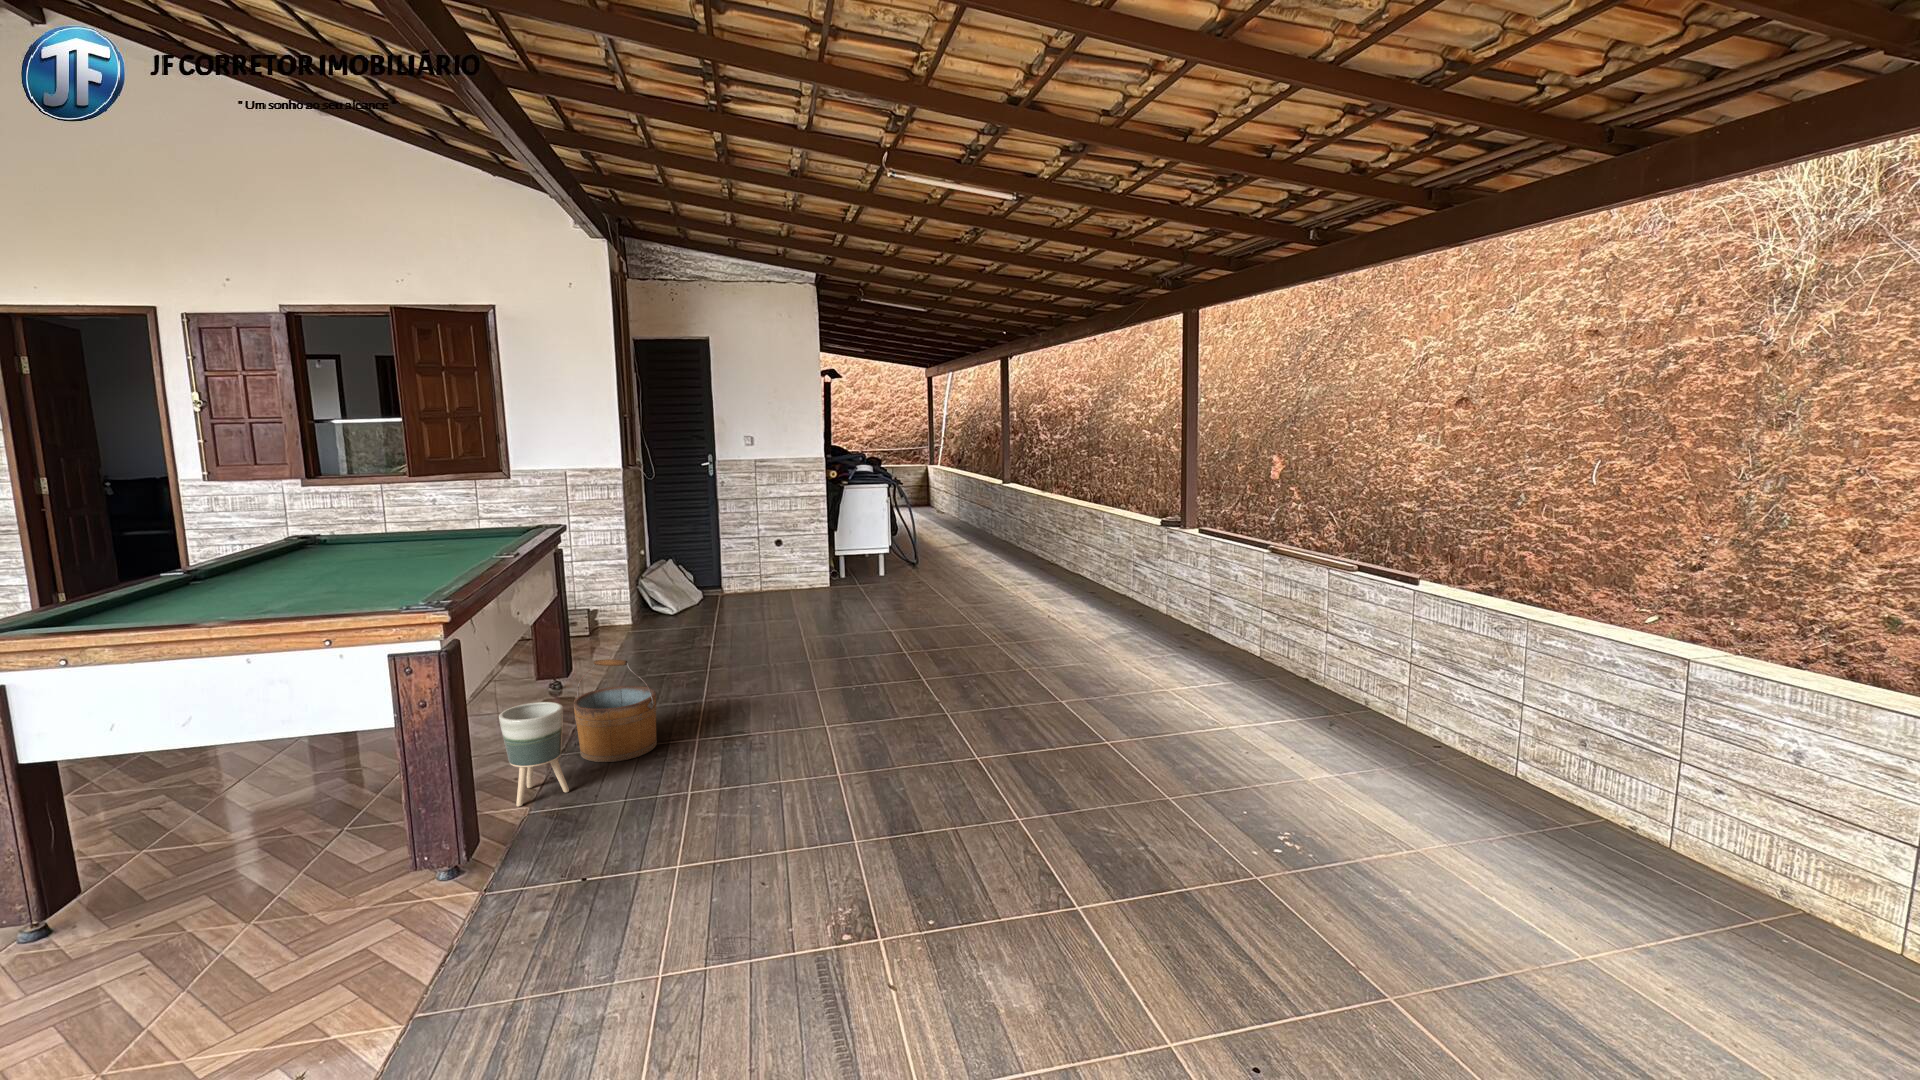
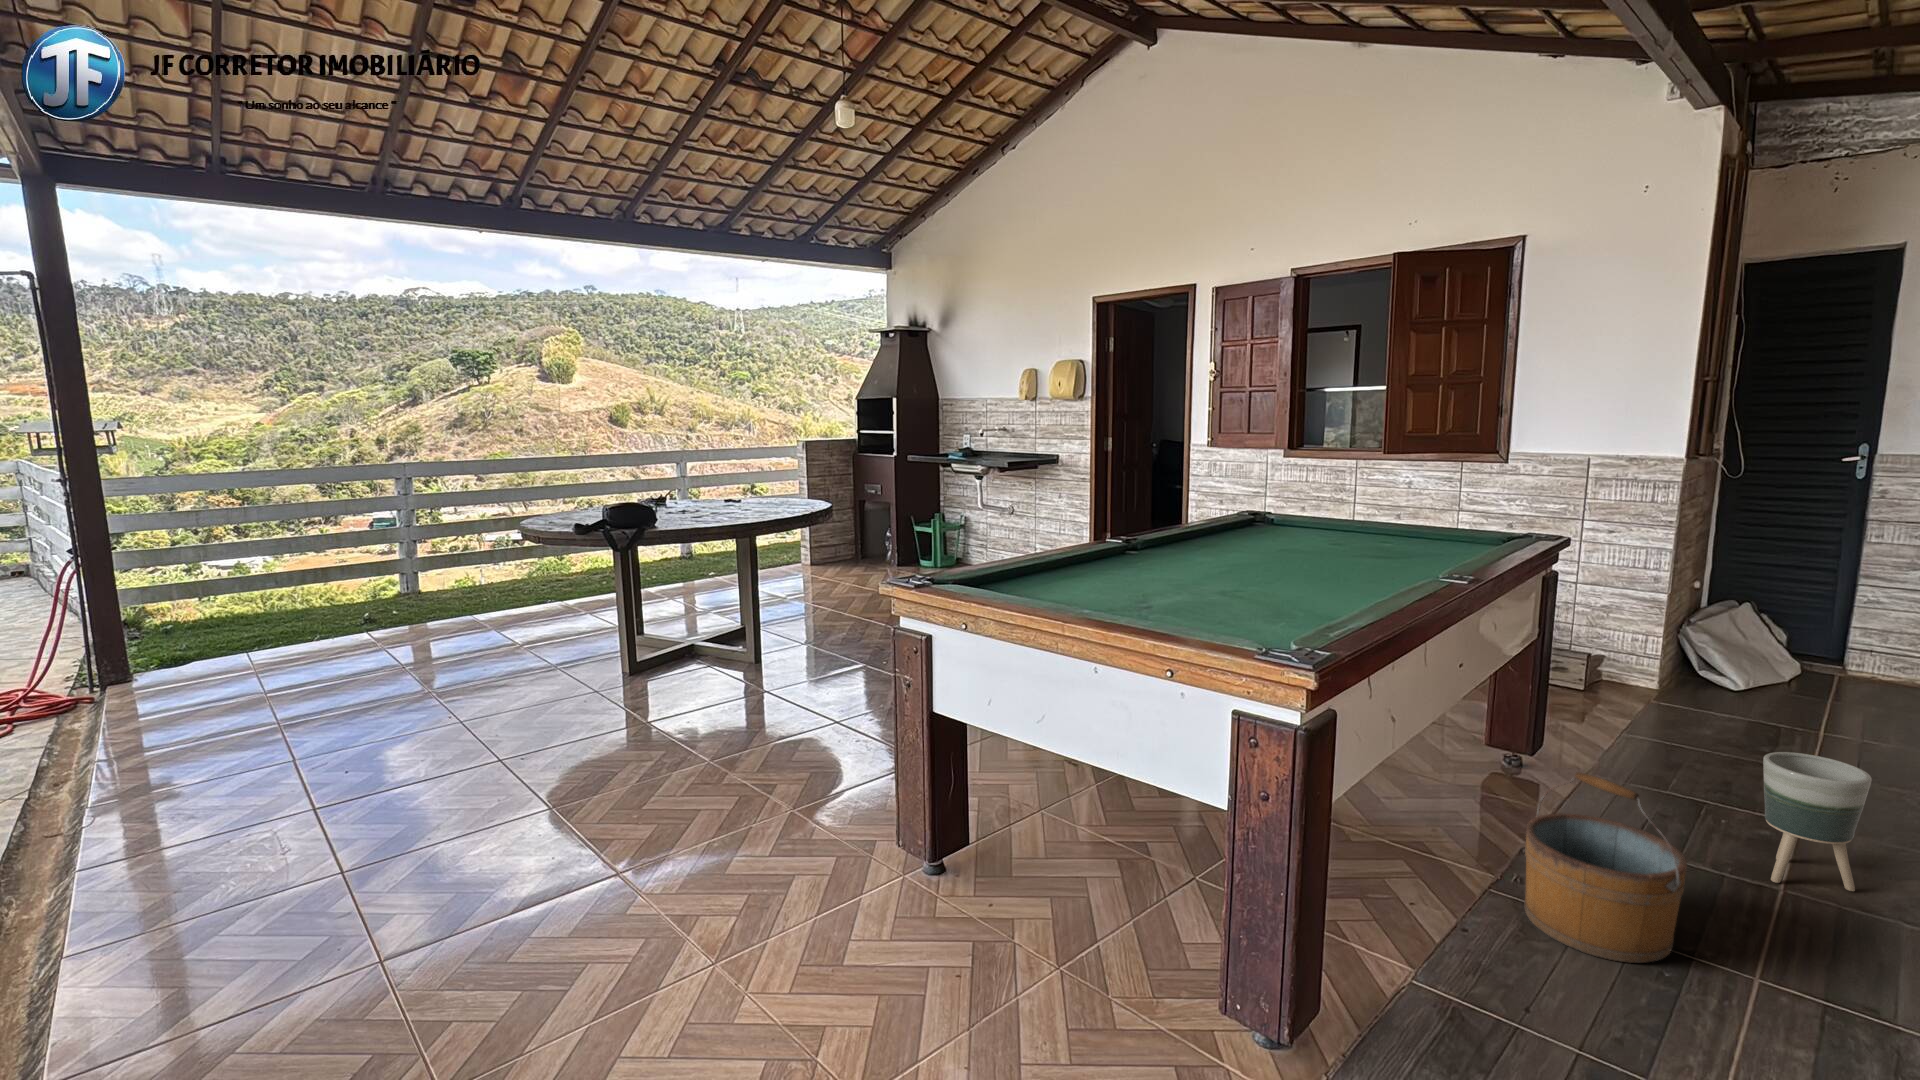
planter: present [499,702,569,806] -> present [1763,752,1872,891]

